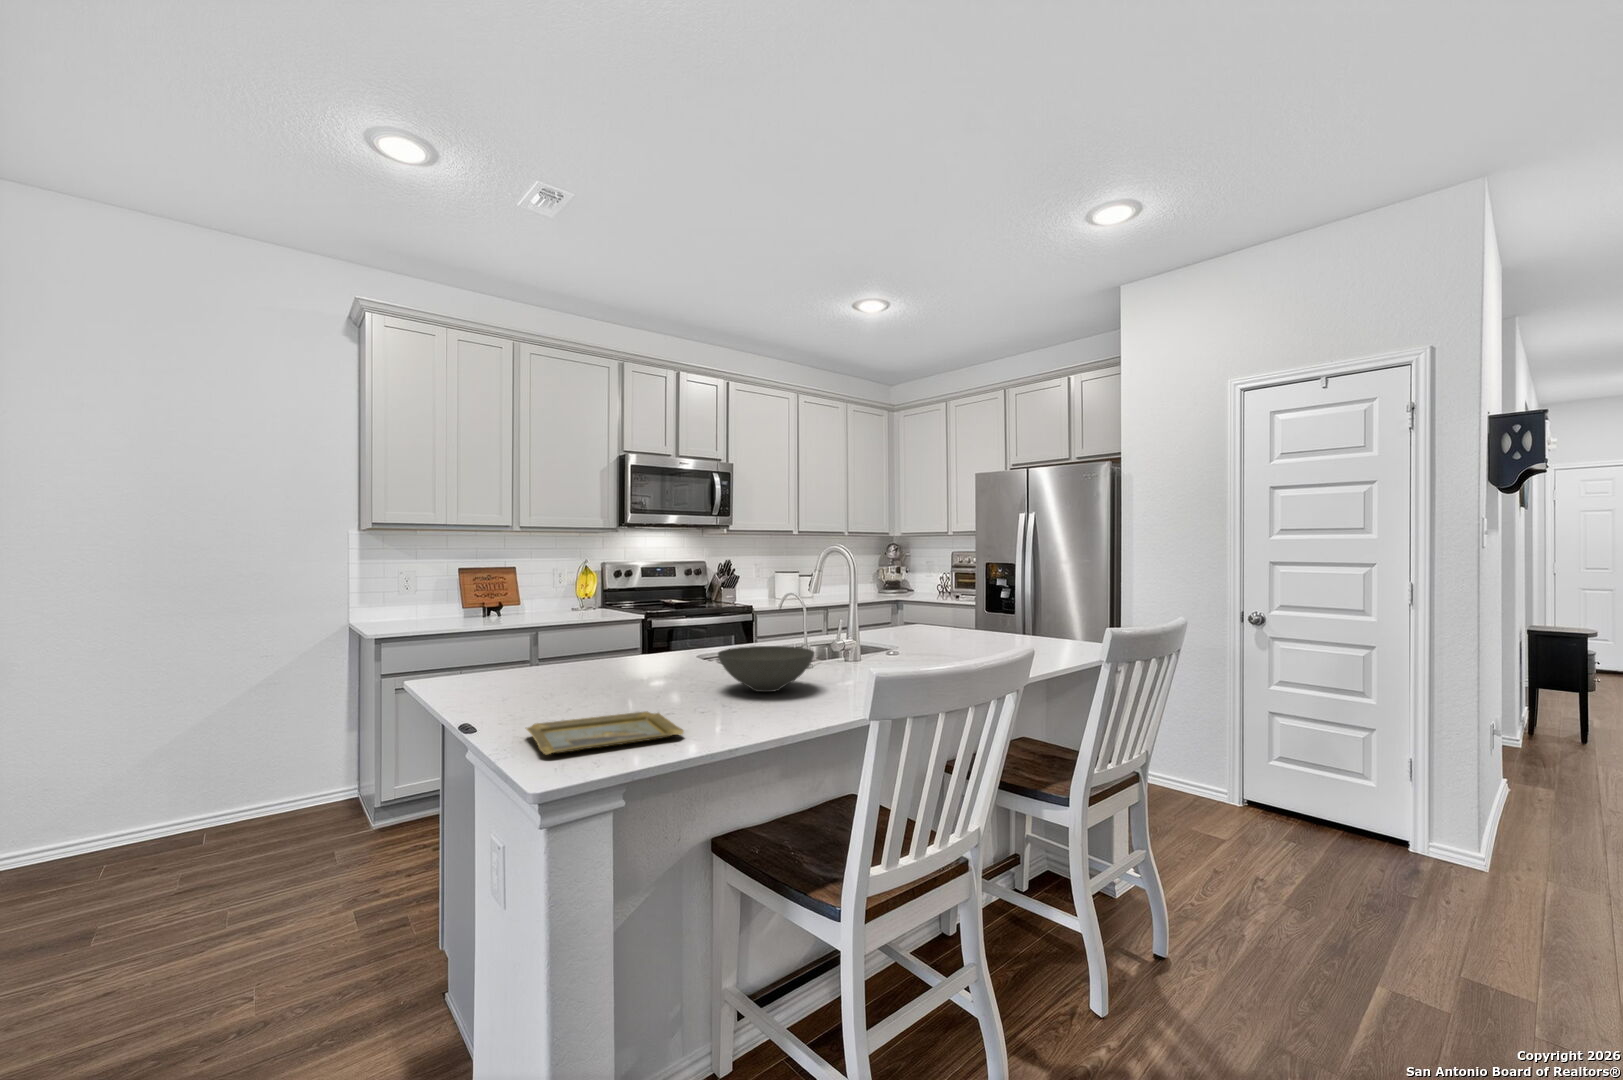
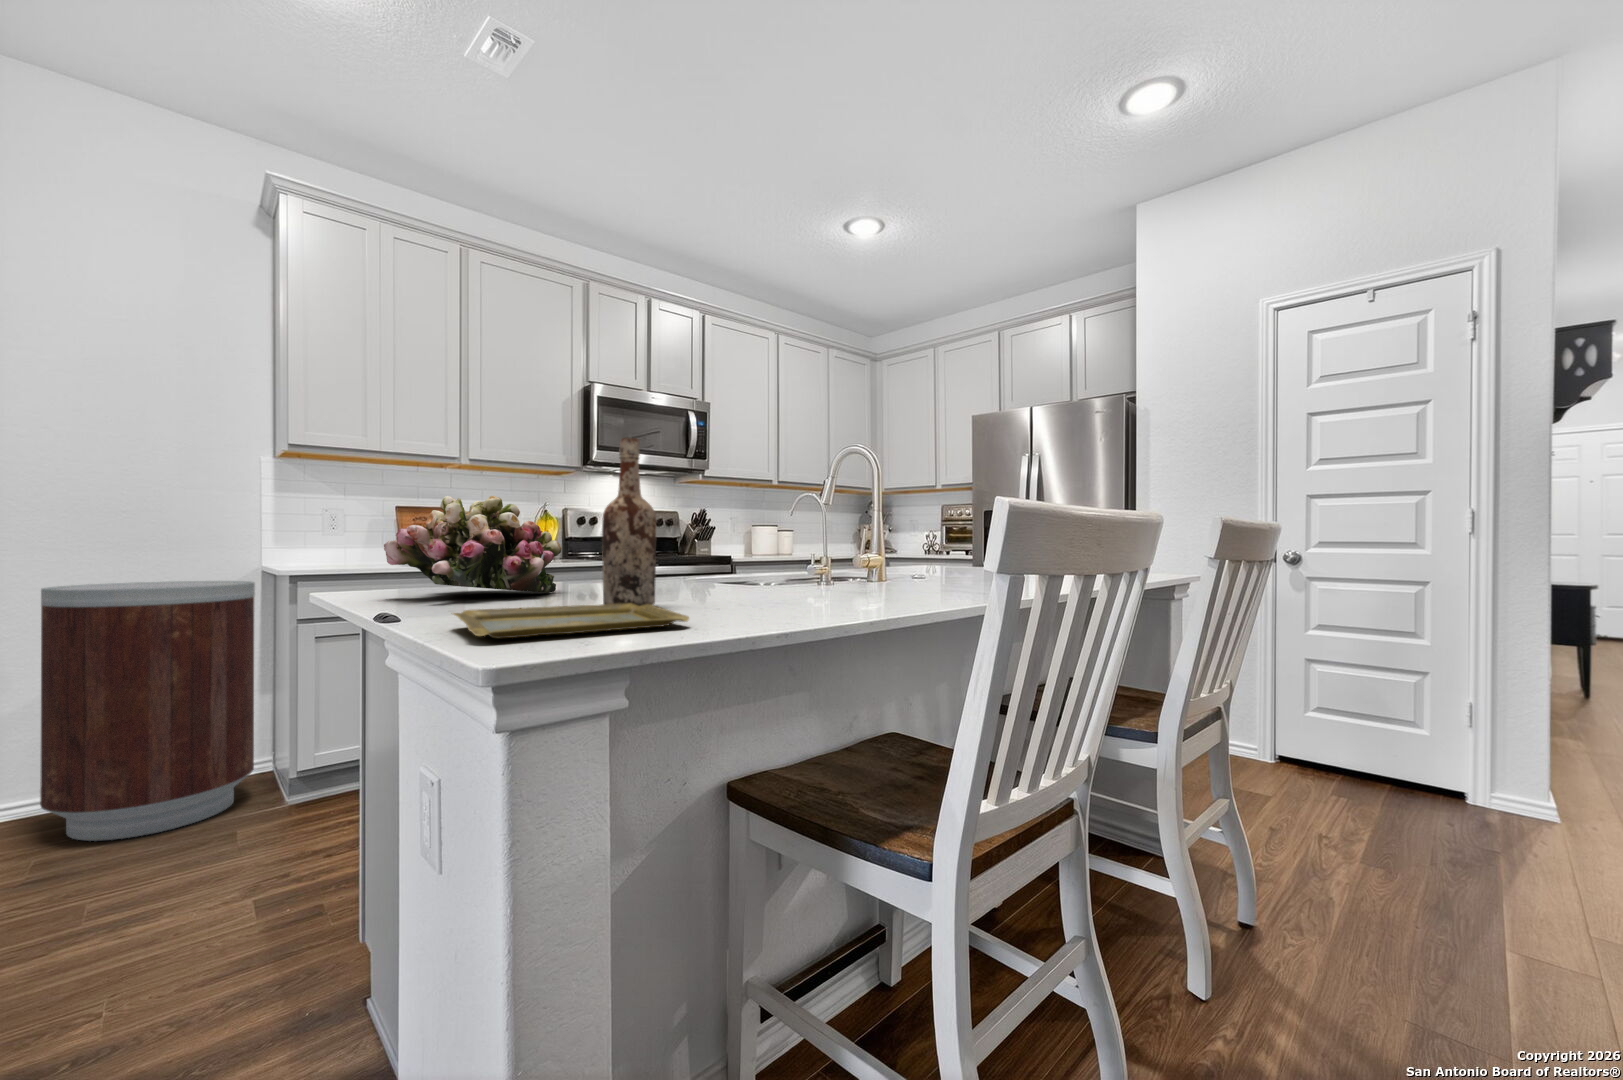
wine bottle: none [628,581,667,709] -> present [602,438,656,606]
flower arrangement: none [468,608,599,684] -> present [384,496,561,593]
trash can: none [186,640,348,859] -> present [40,581,255,841]
bowl: present [718,646,814,692] -> none [720,548,845,598]

